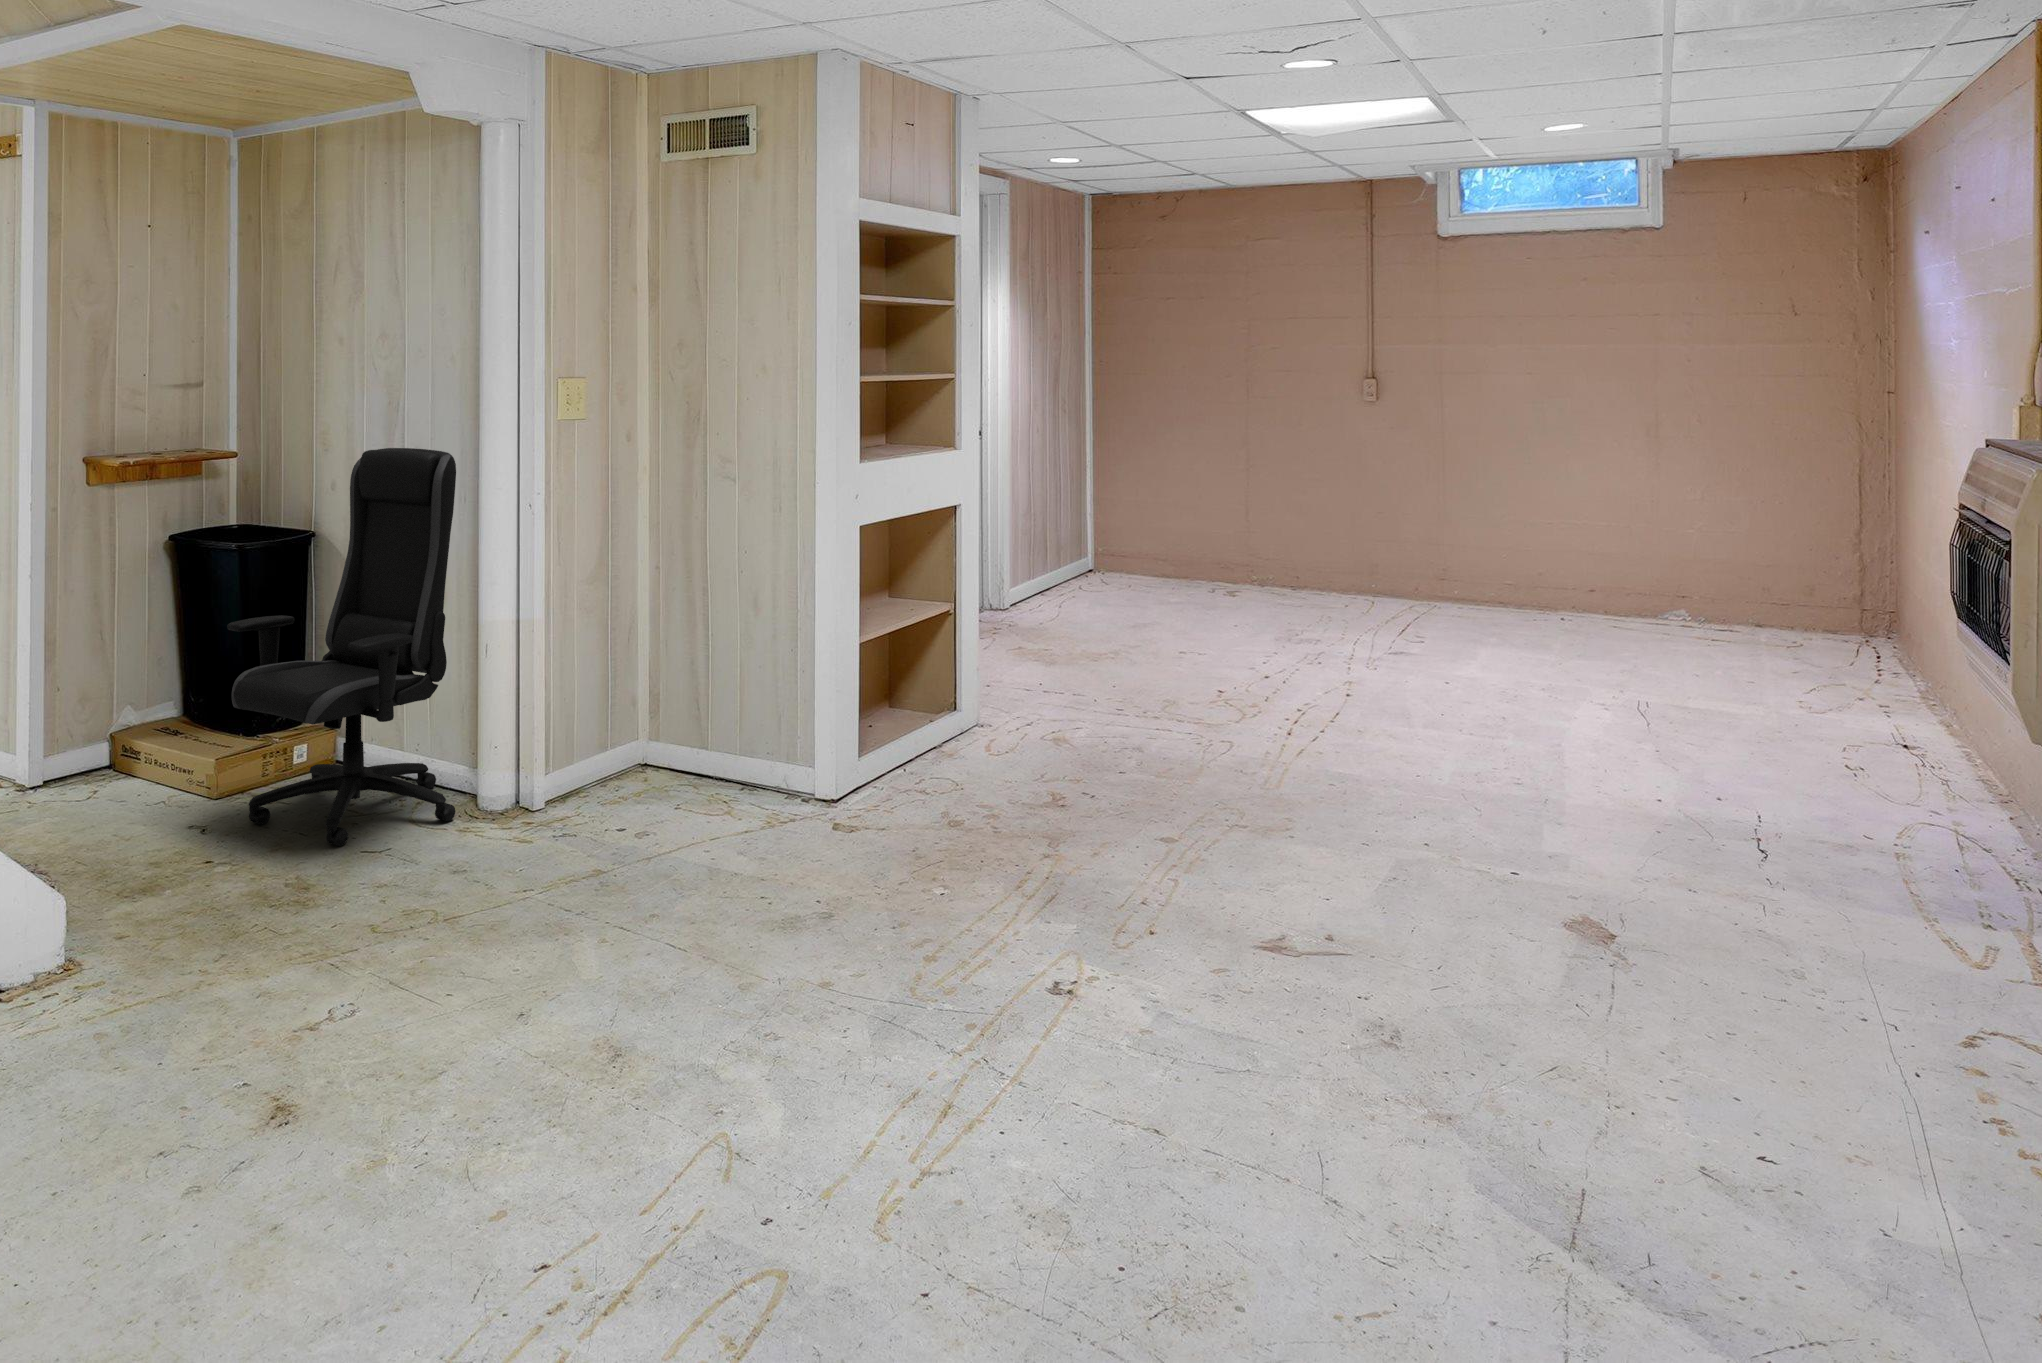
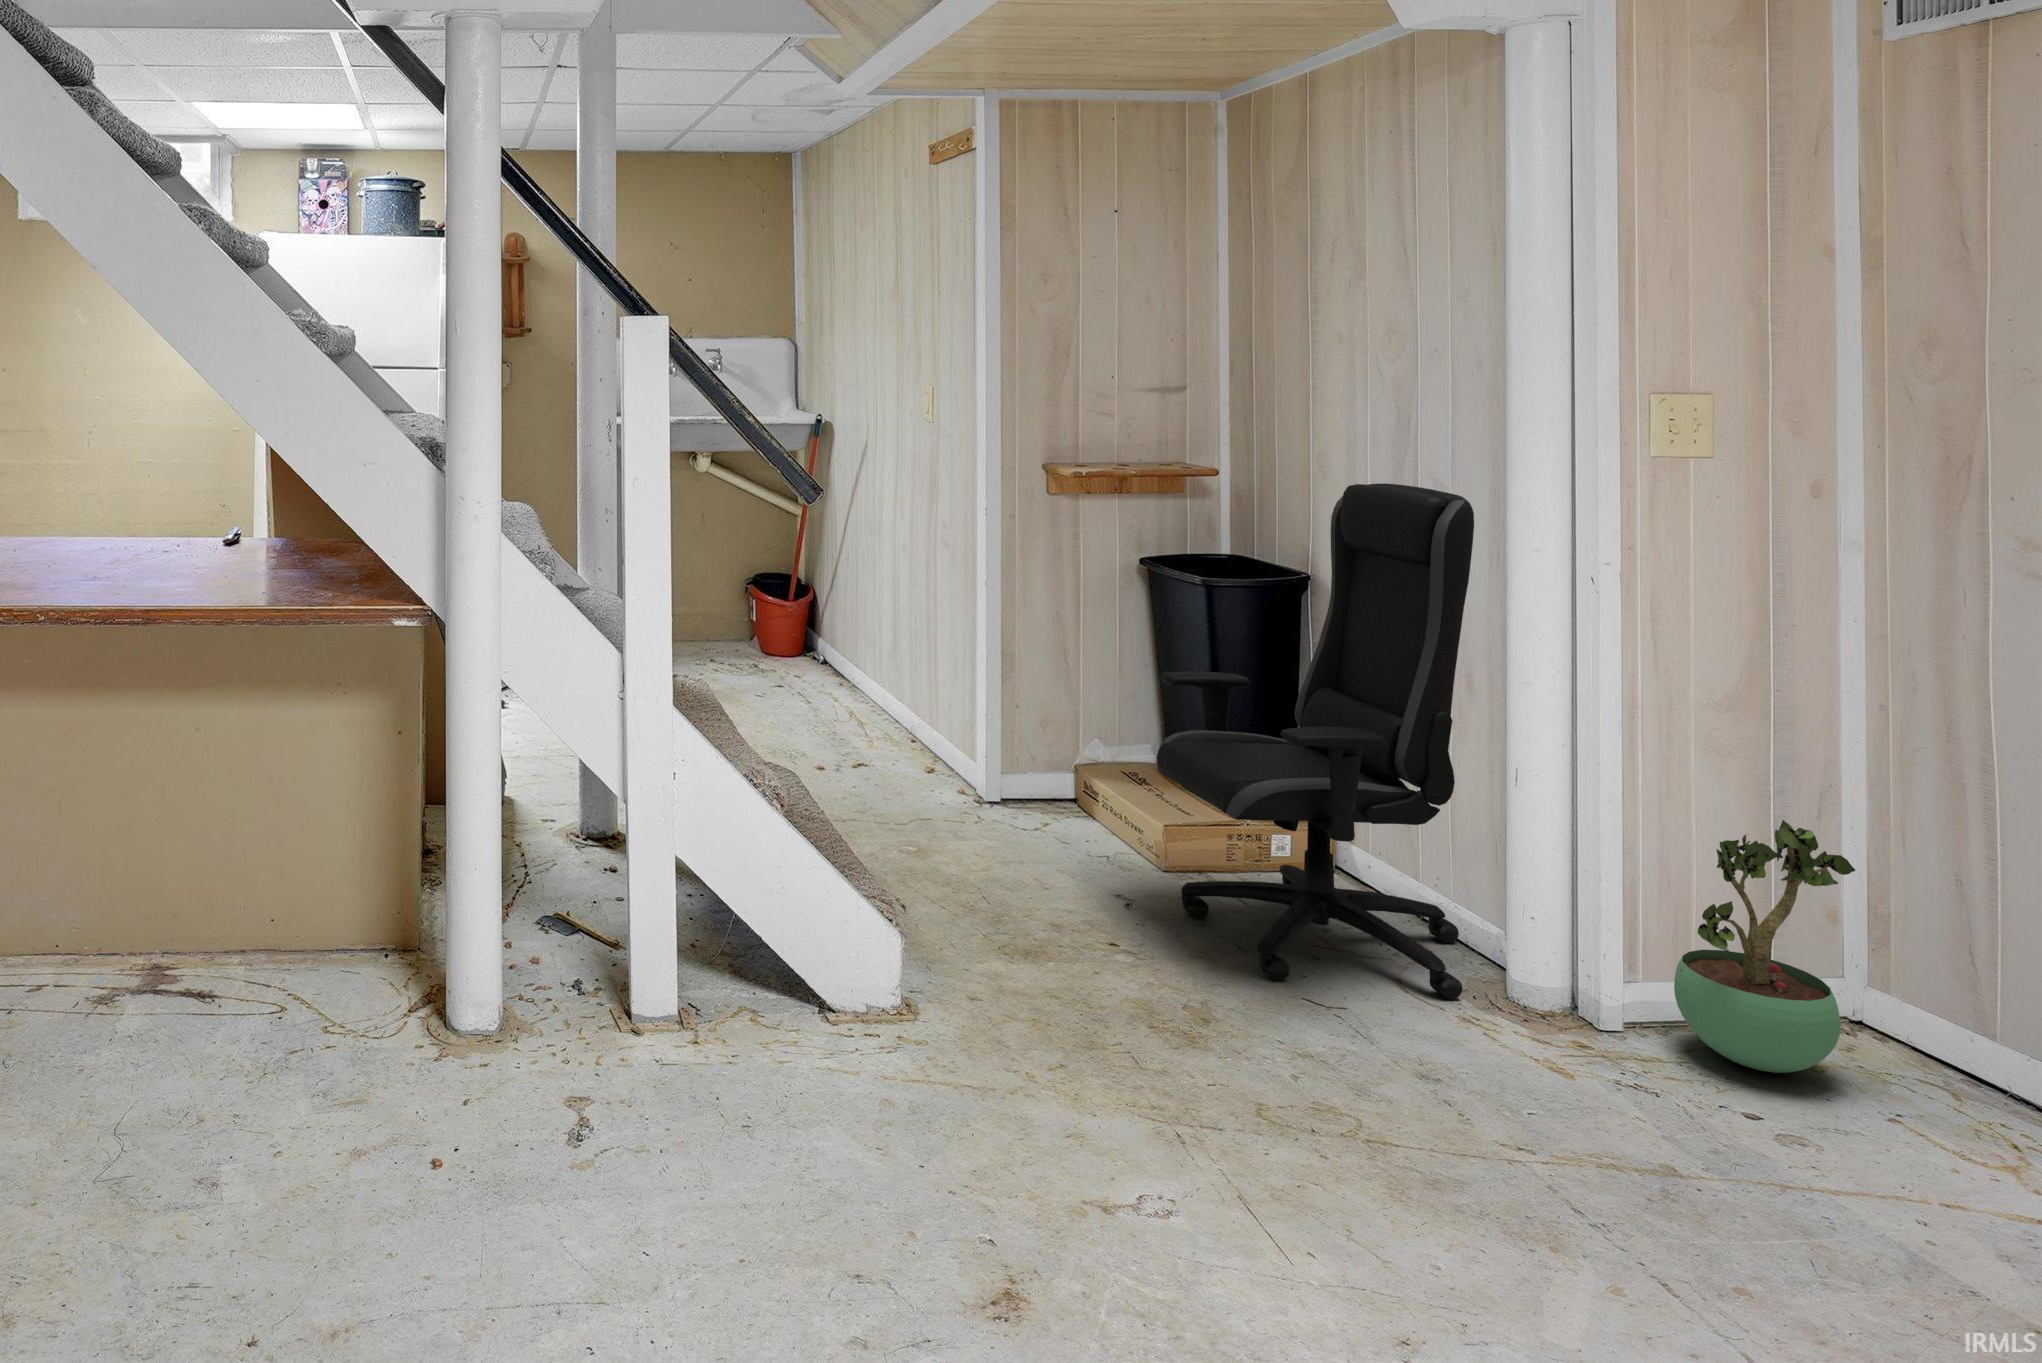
potted plant: none [571,641,653,804] -> present [1674,820,1855,1073]

